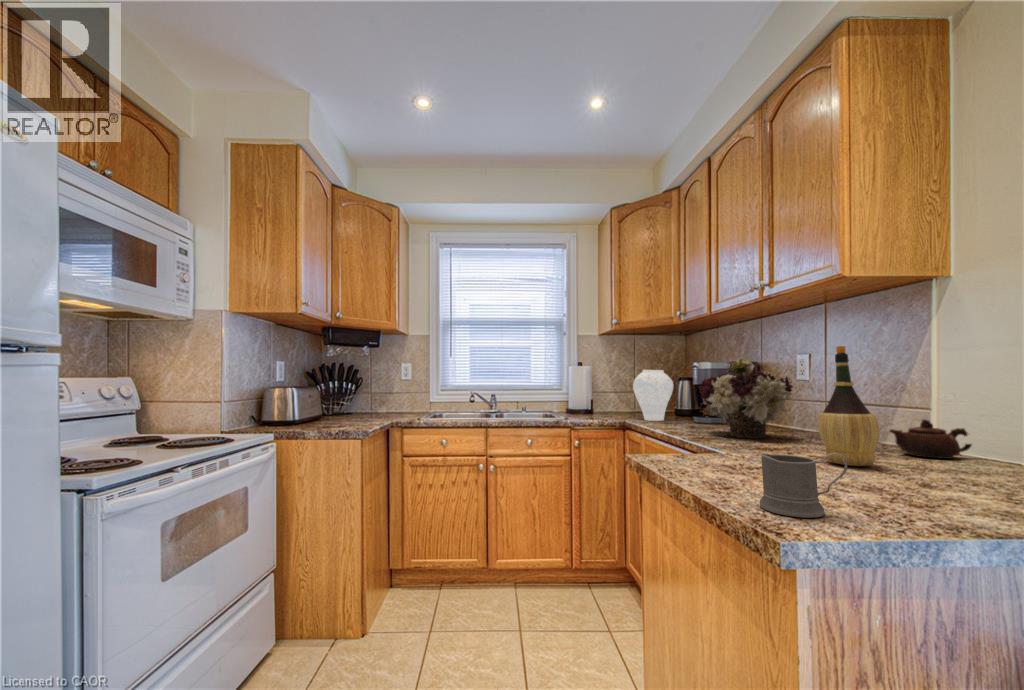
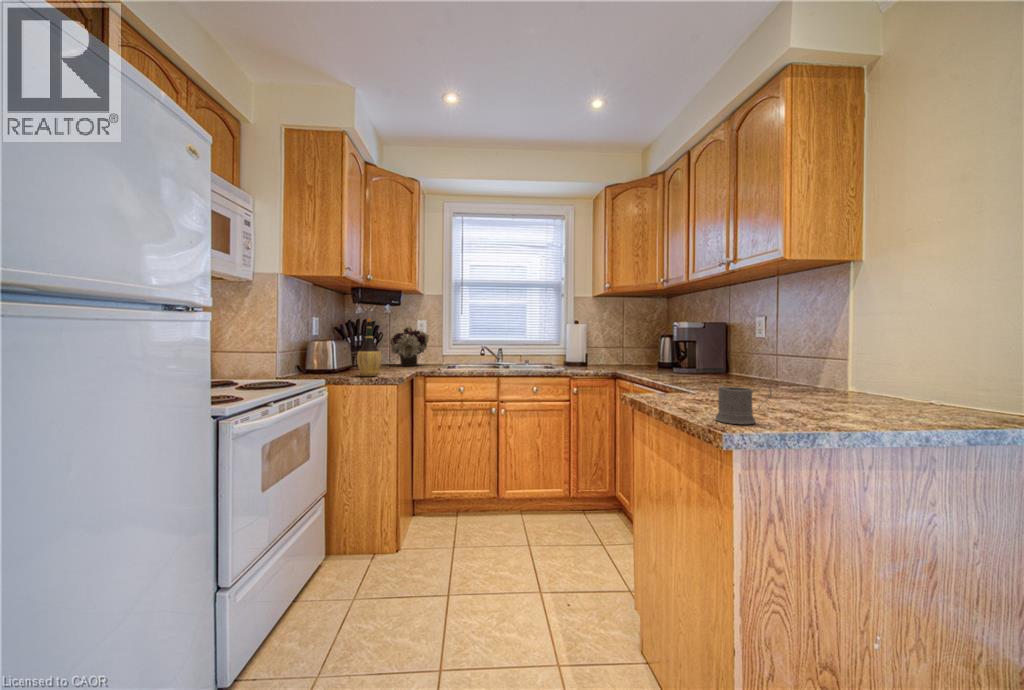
wine bottle: present [818,346,879,466] -> present [357,318,382,376]
flower arrangement: present [699,357,793,439] -> present [390,324,429,366]
vase: present [633,370,673,421] -> none [623,329,657,372]
teapot: present [890,419,972,459] -> none [819,368,877,396]

